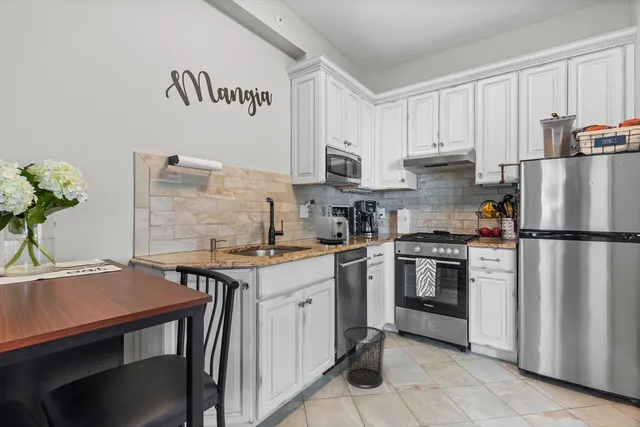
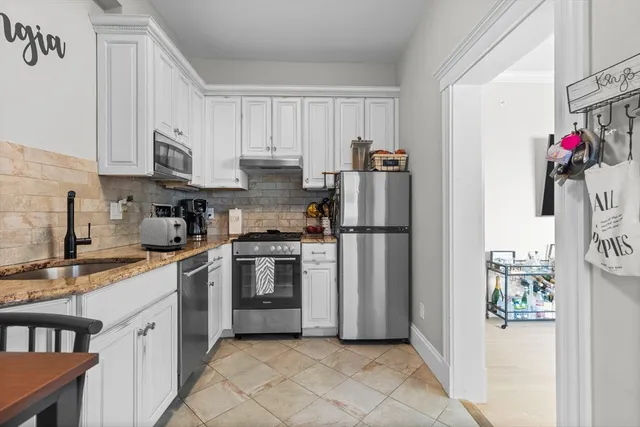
waste bin: present [343,326,386,388] -> none [187,339,238,413]

